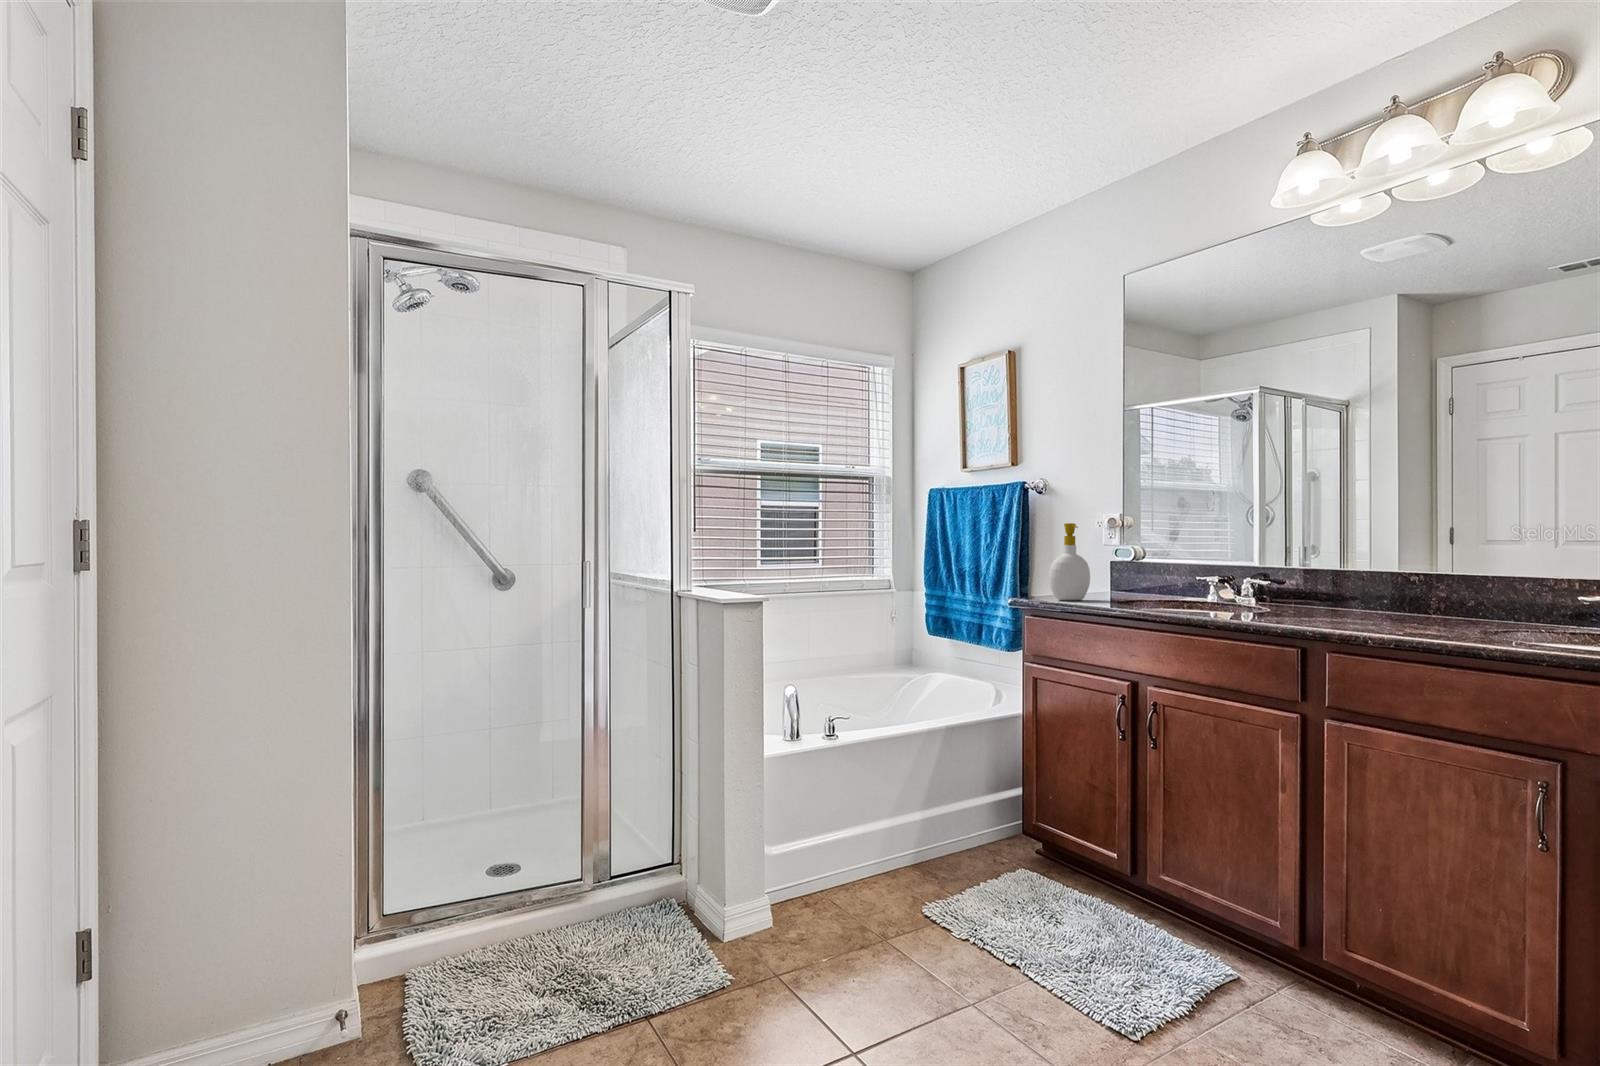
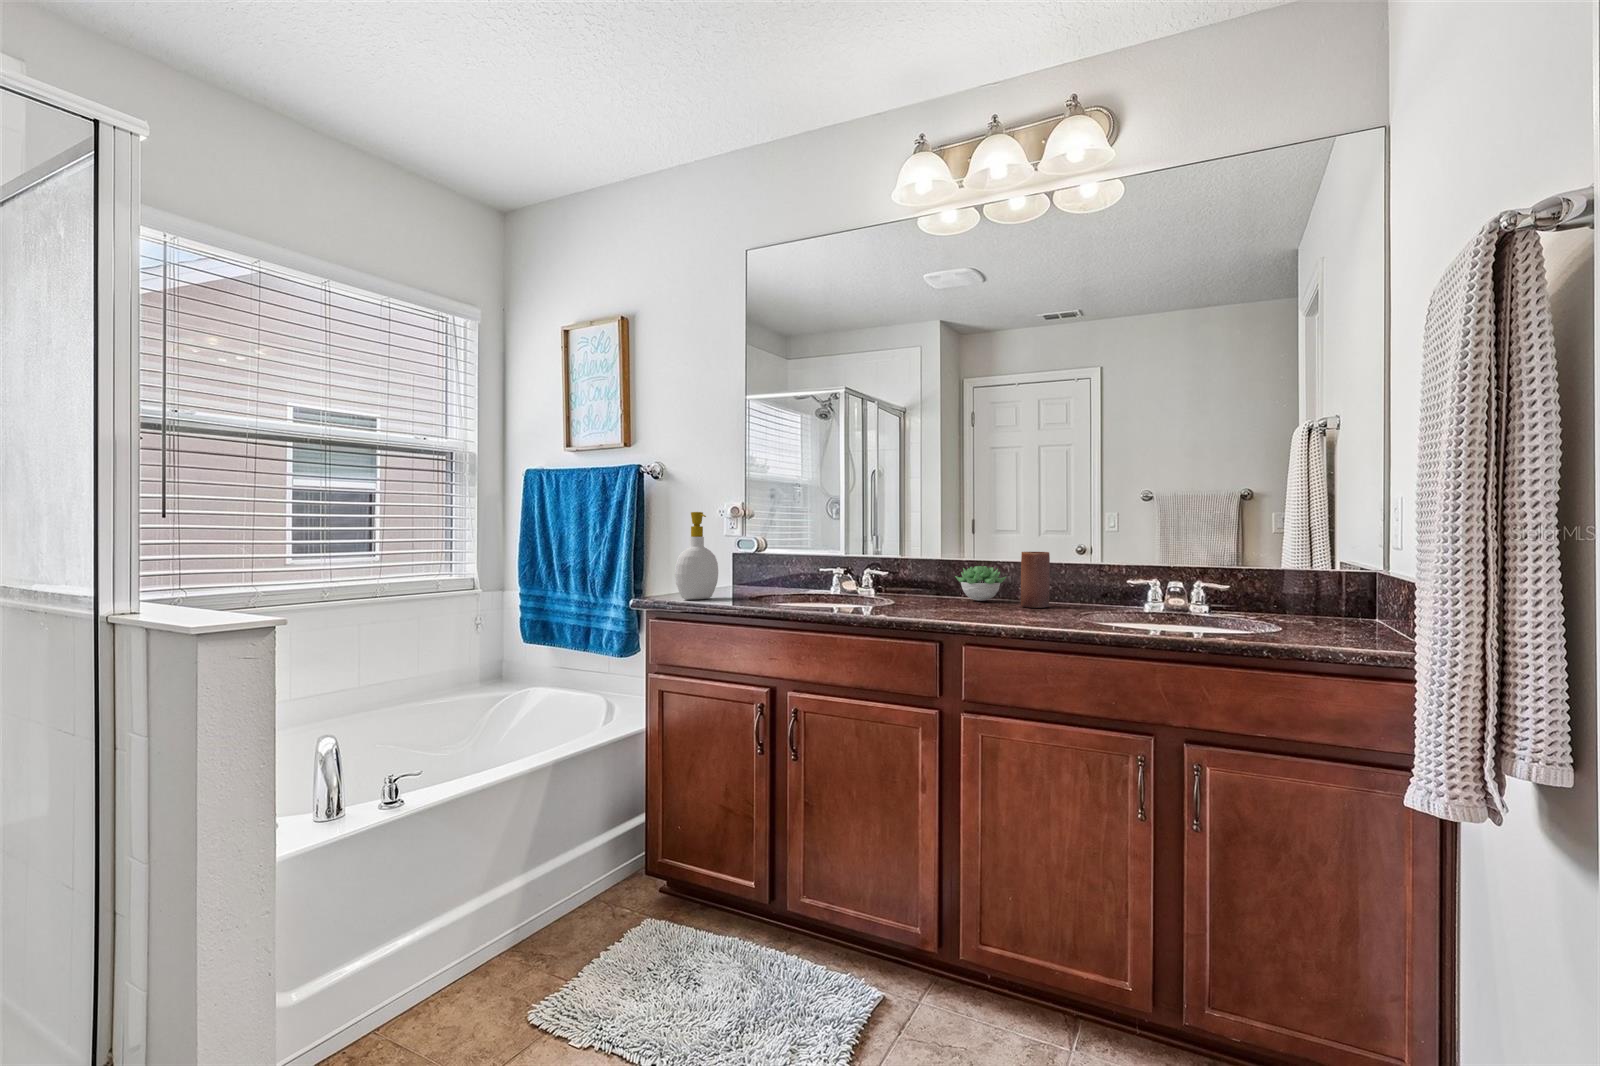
candle: none [1420,563,1457,623] -> present [1021,552,1050,608]
succulent plant: none [1343,578,1409,614] -> present [955,566,1006,601]

